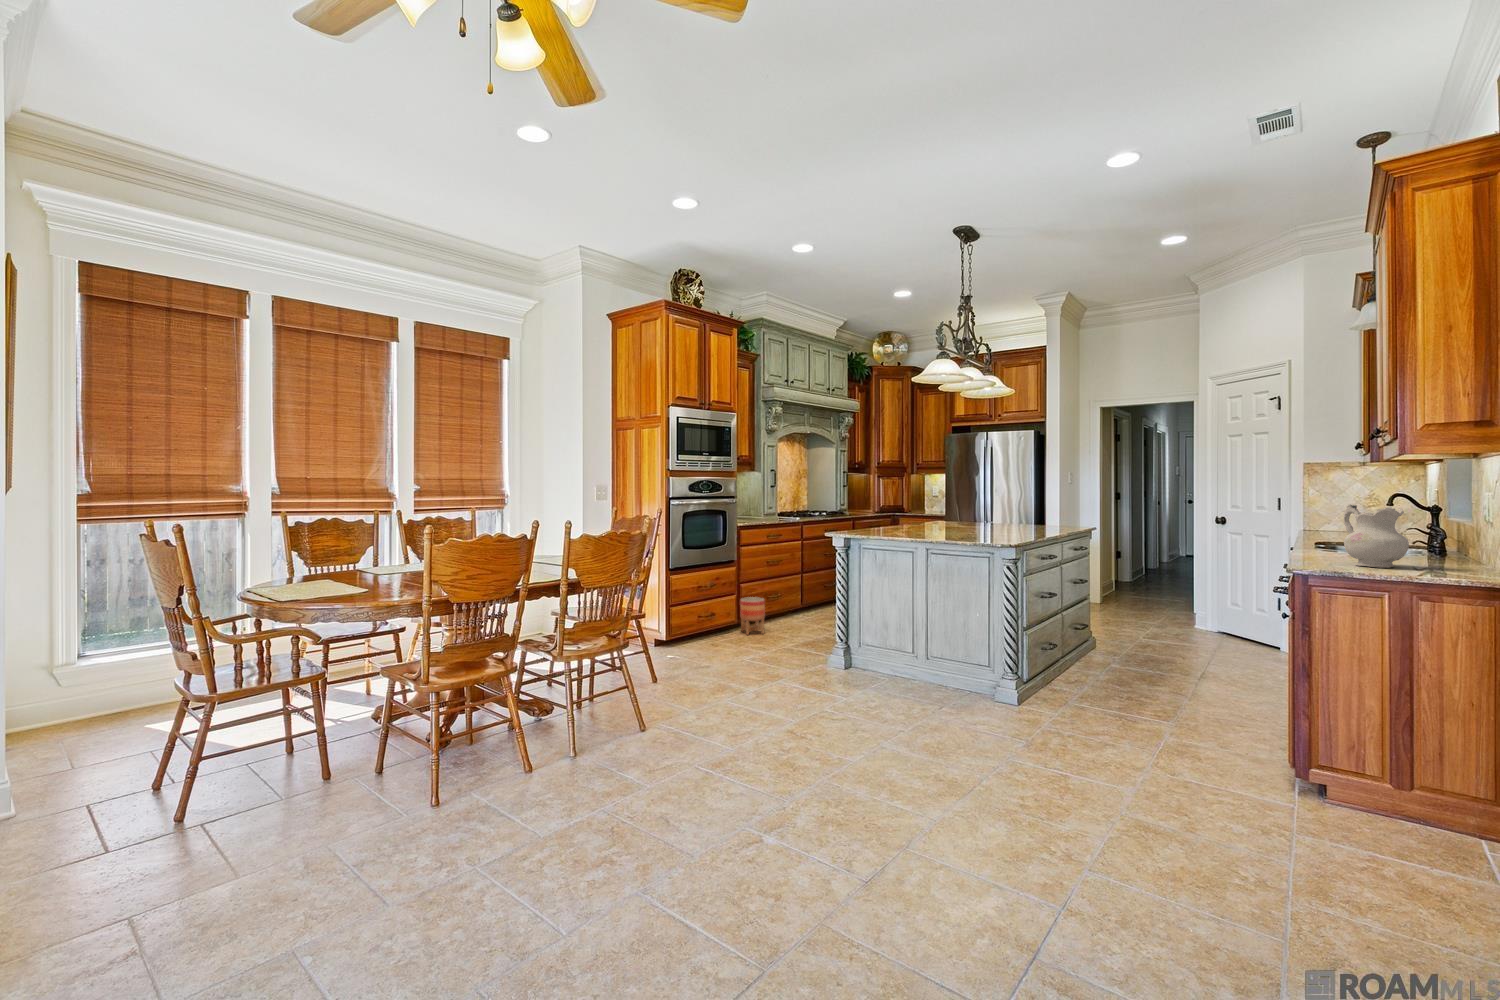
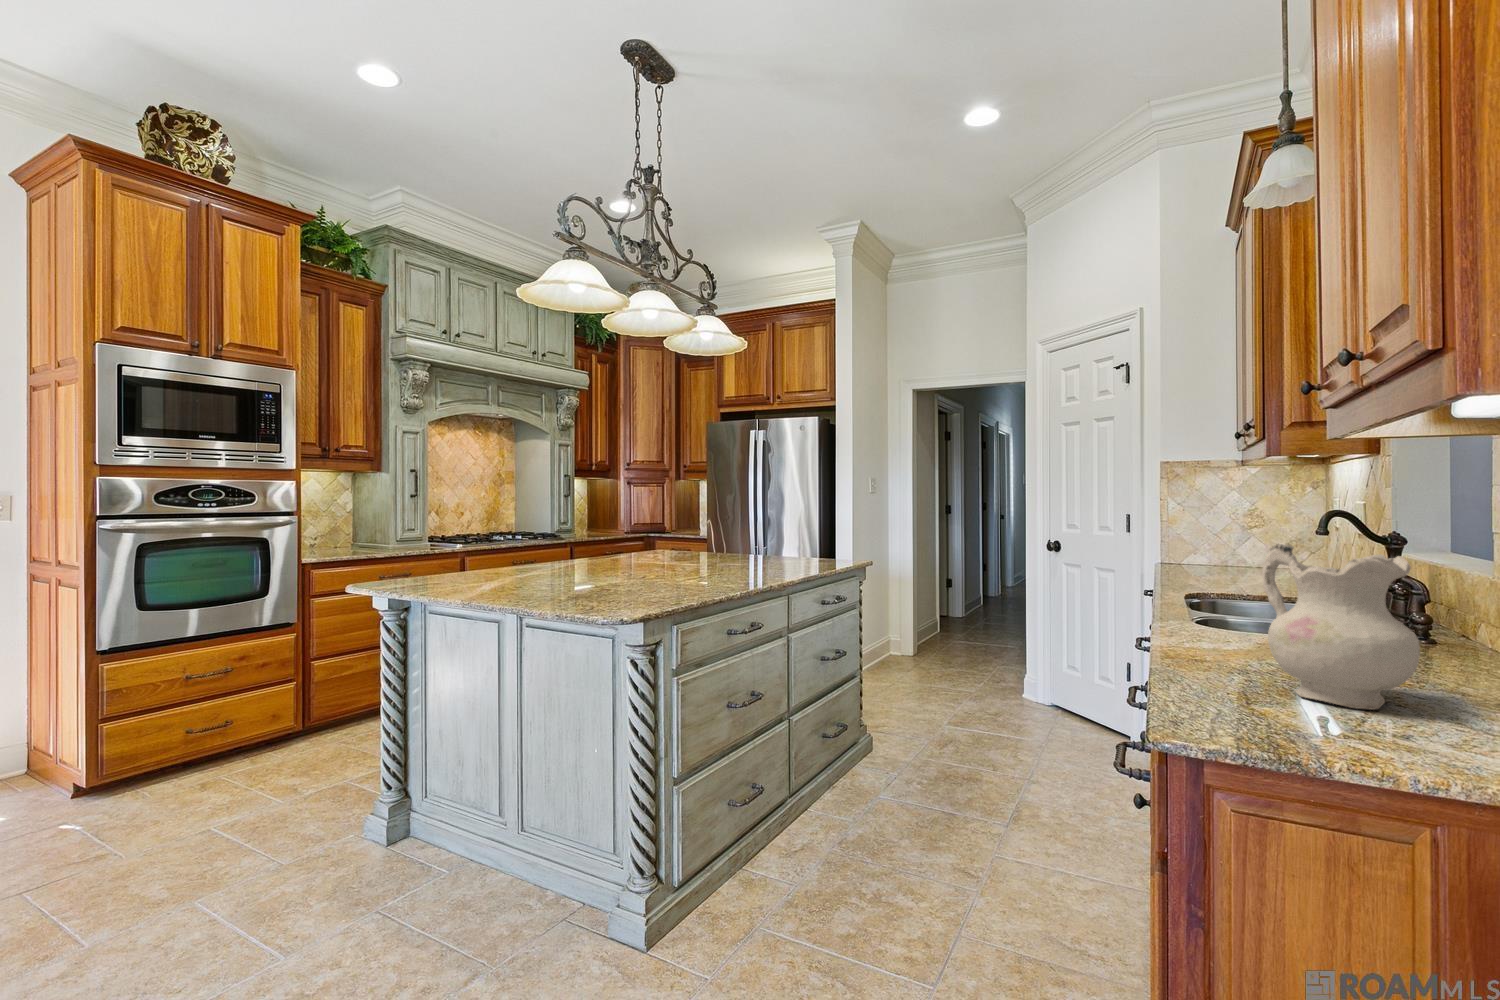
planter: present [740,597,765,635] -> none [293,686,342,757]

